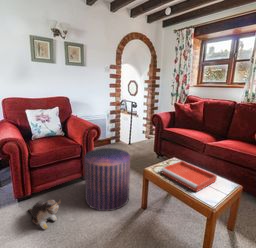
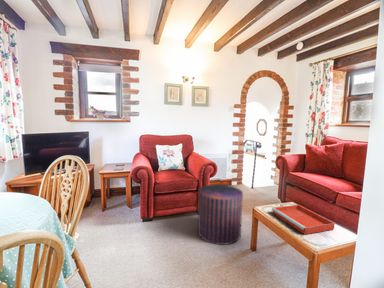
plush toy: present [28,199,61,229] -> none [150,221,176,247]

